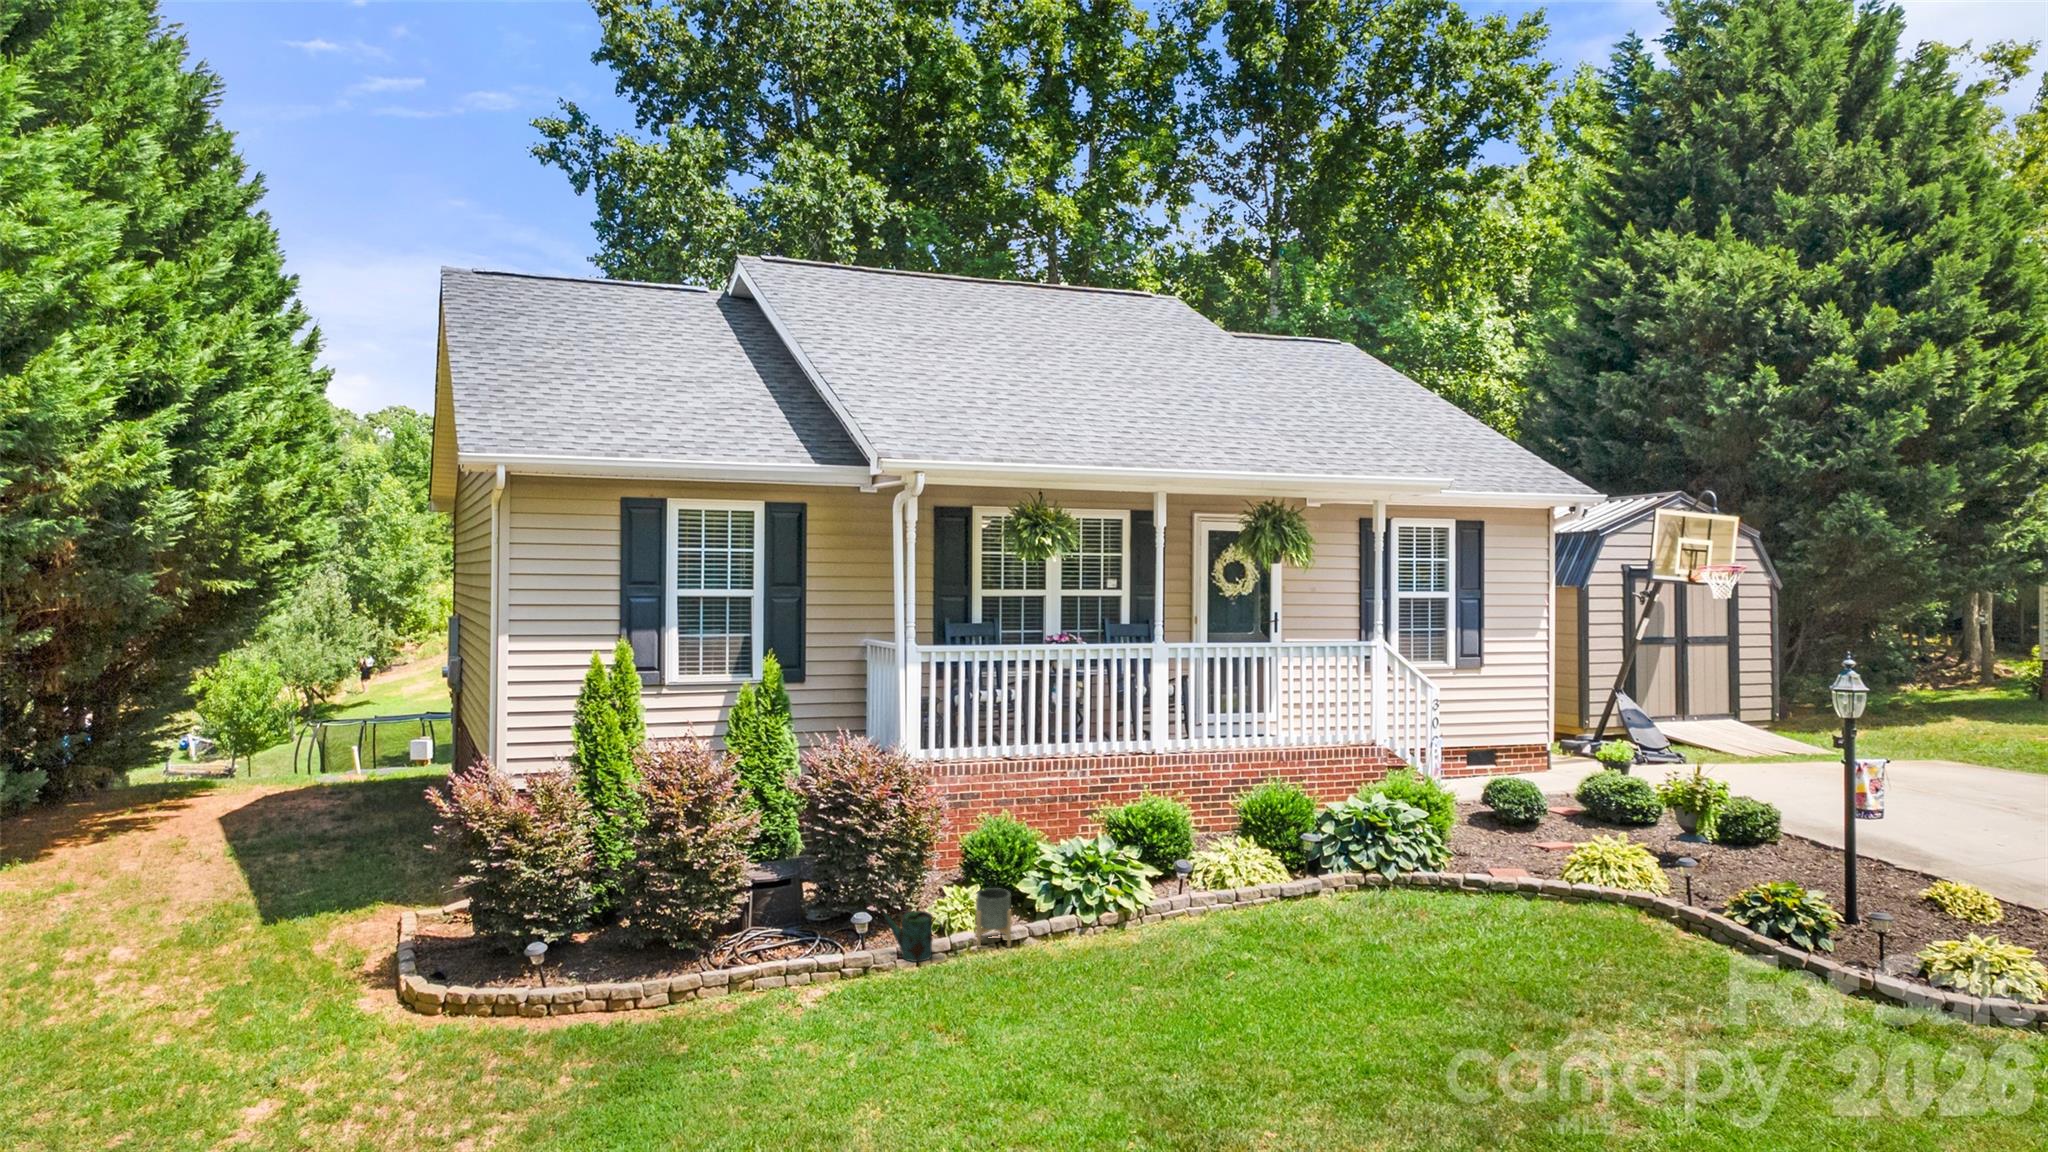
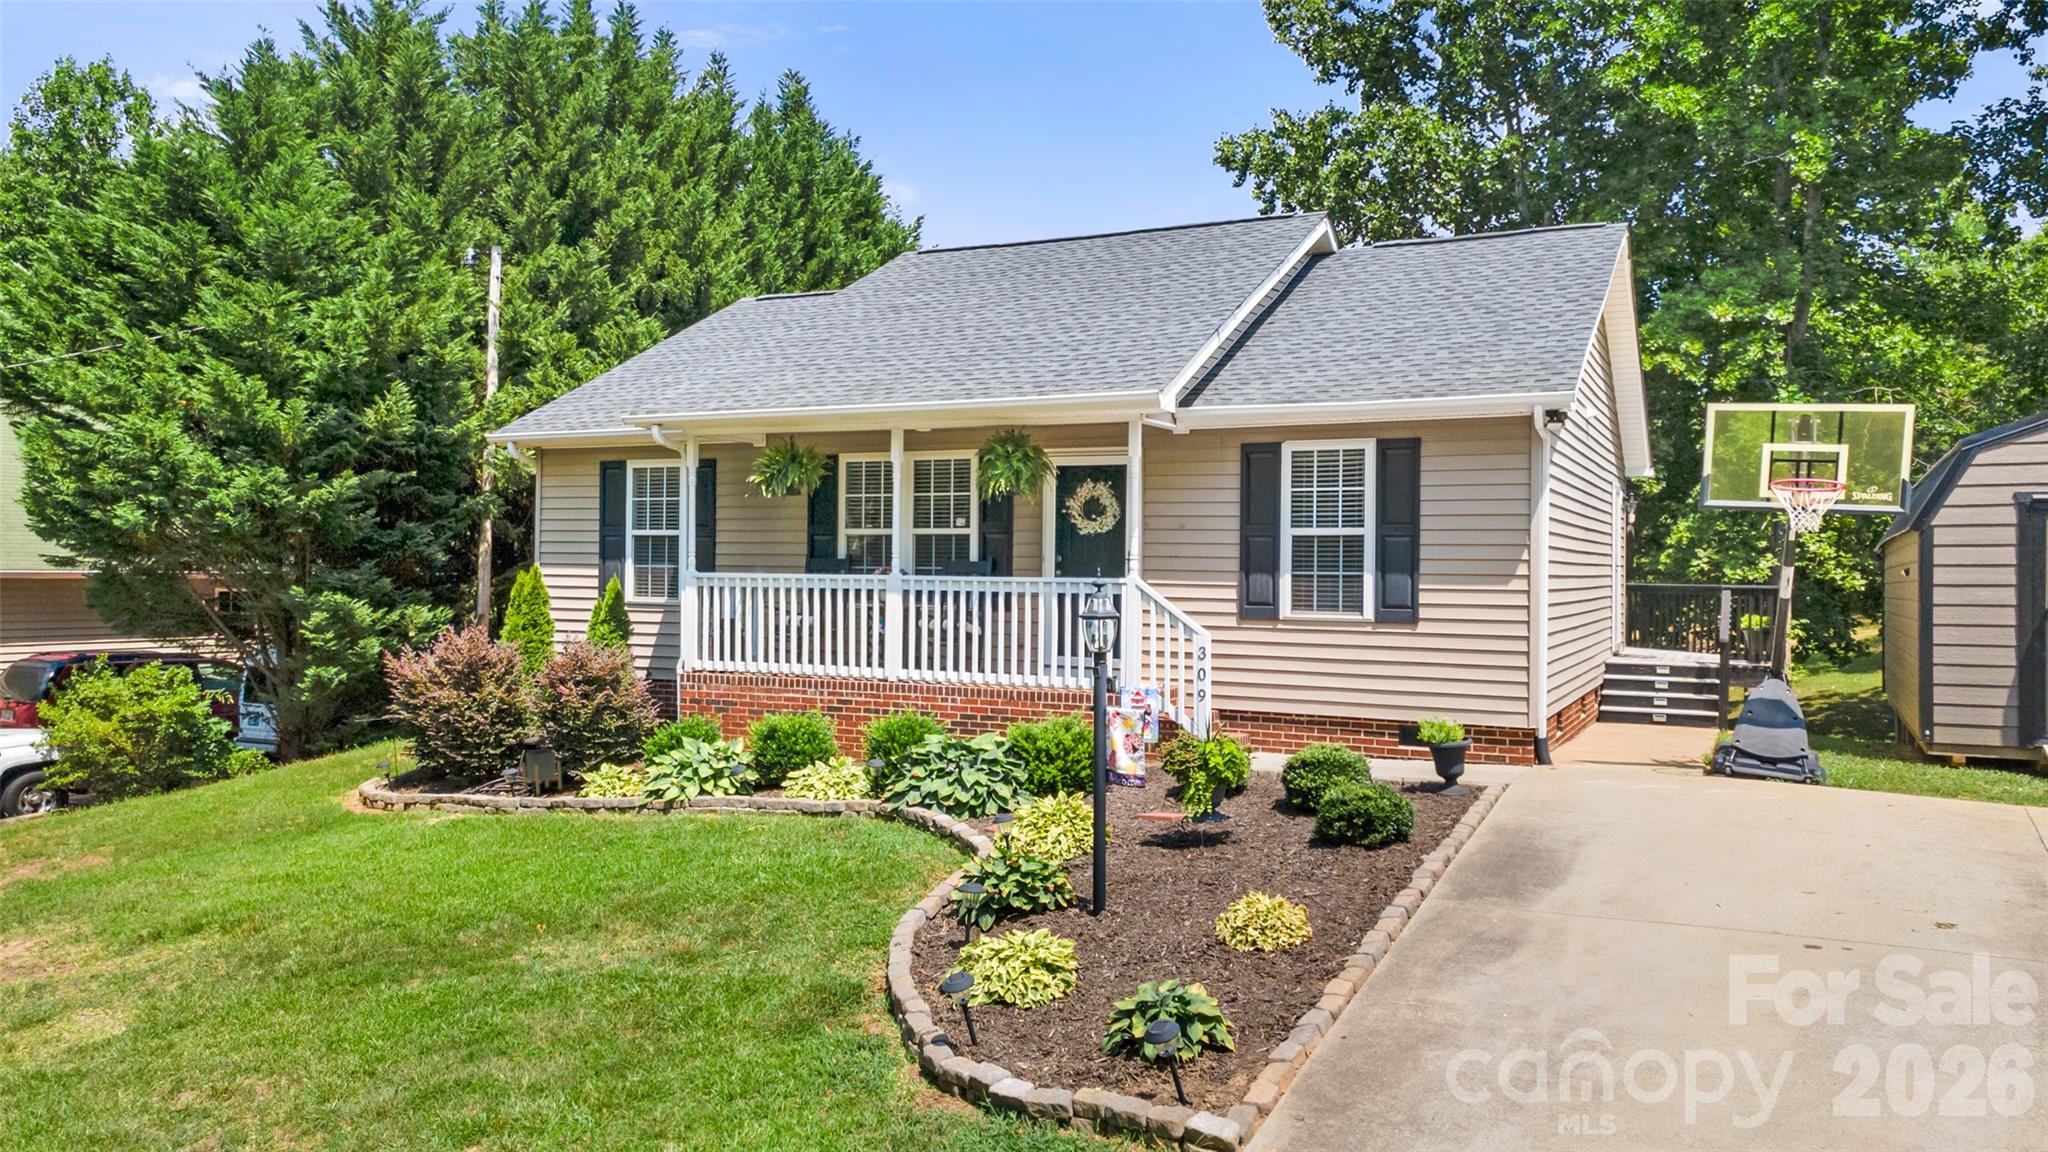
watering can: present [877,905,943,962] -> none [474,749,501,792]

